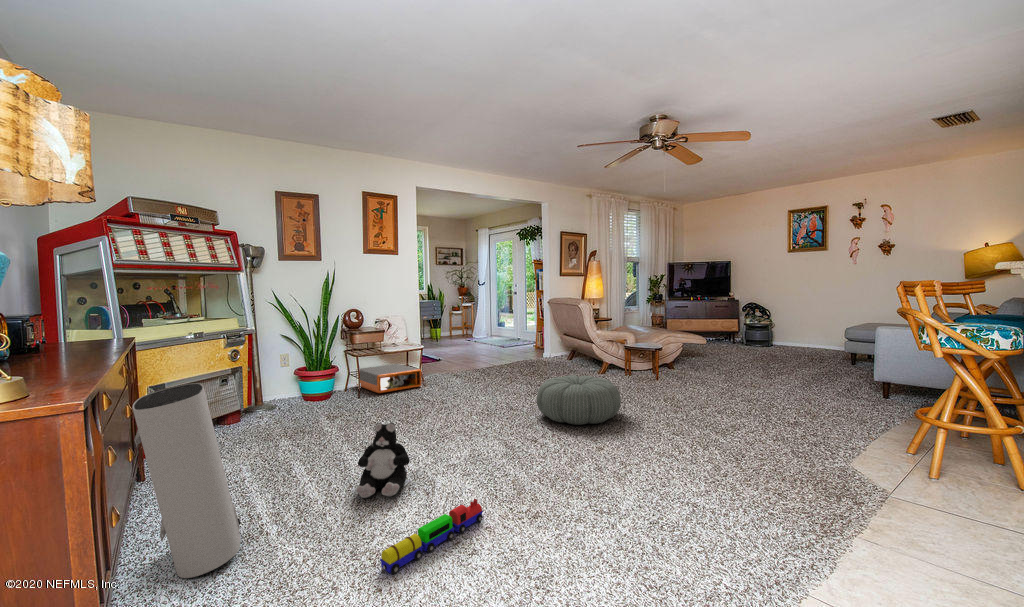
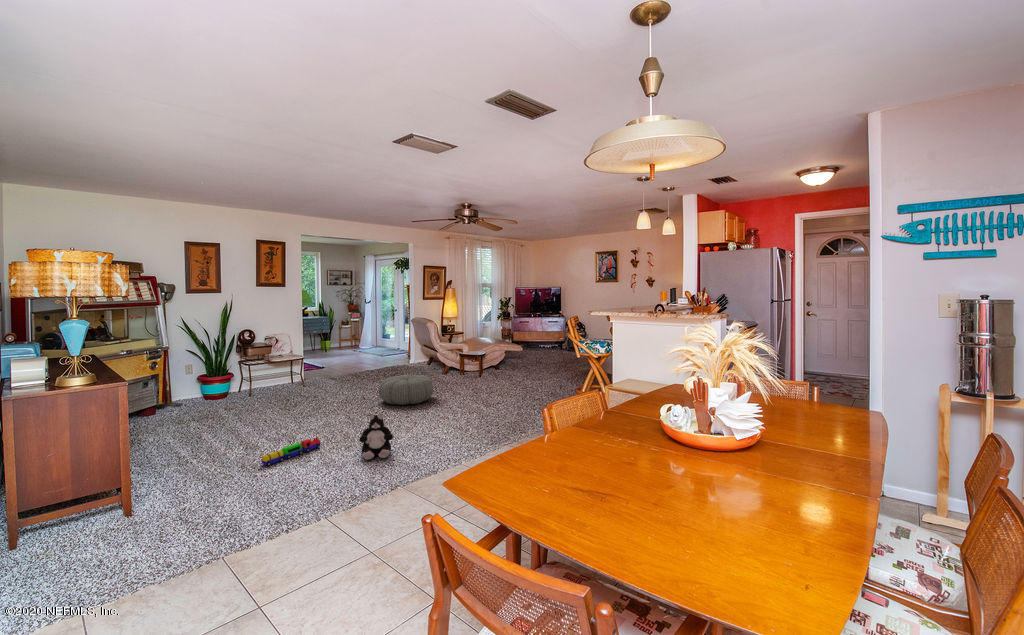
storage box: present [356,364,421,393] -> none [250,371,303,392]
air purifier: present [132,383,241,578] -> none [123,380,183,475]
plush toy: present [357,422,410,498] -> present [359,414,393,460]

